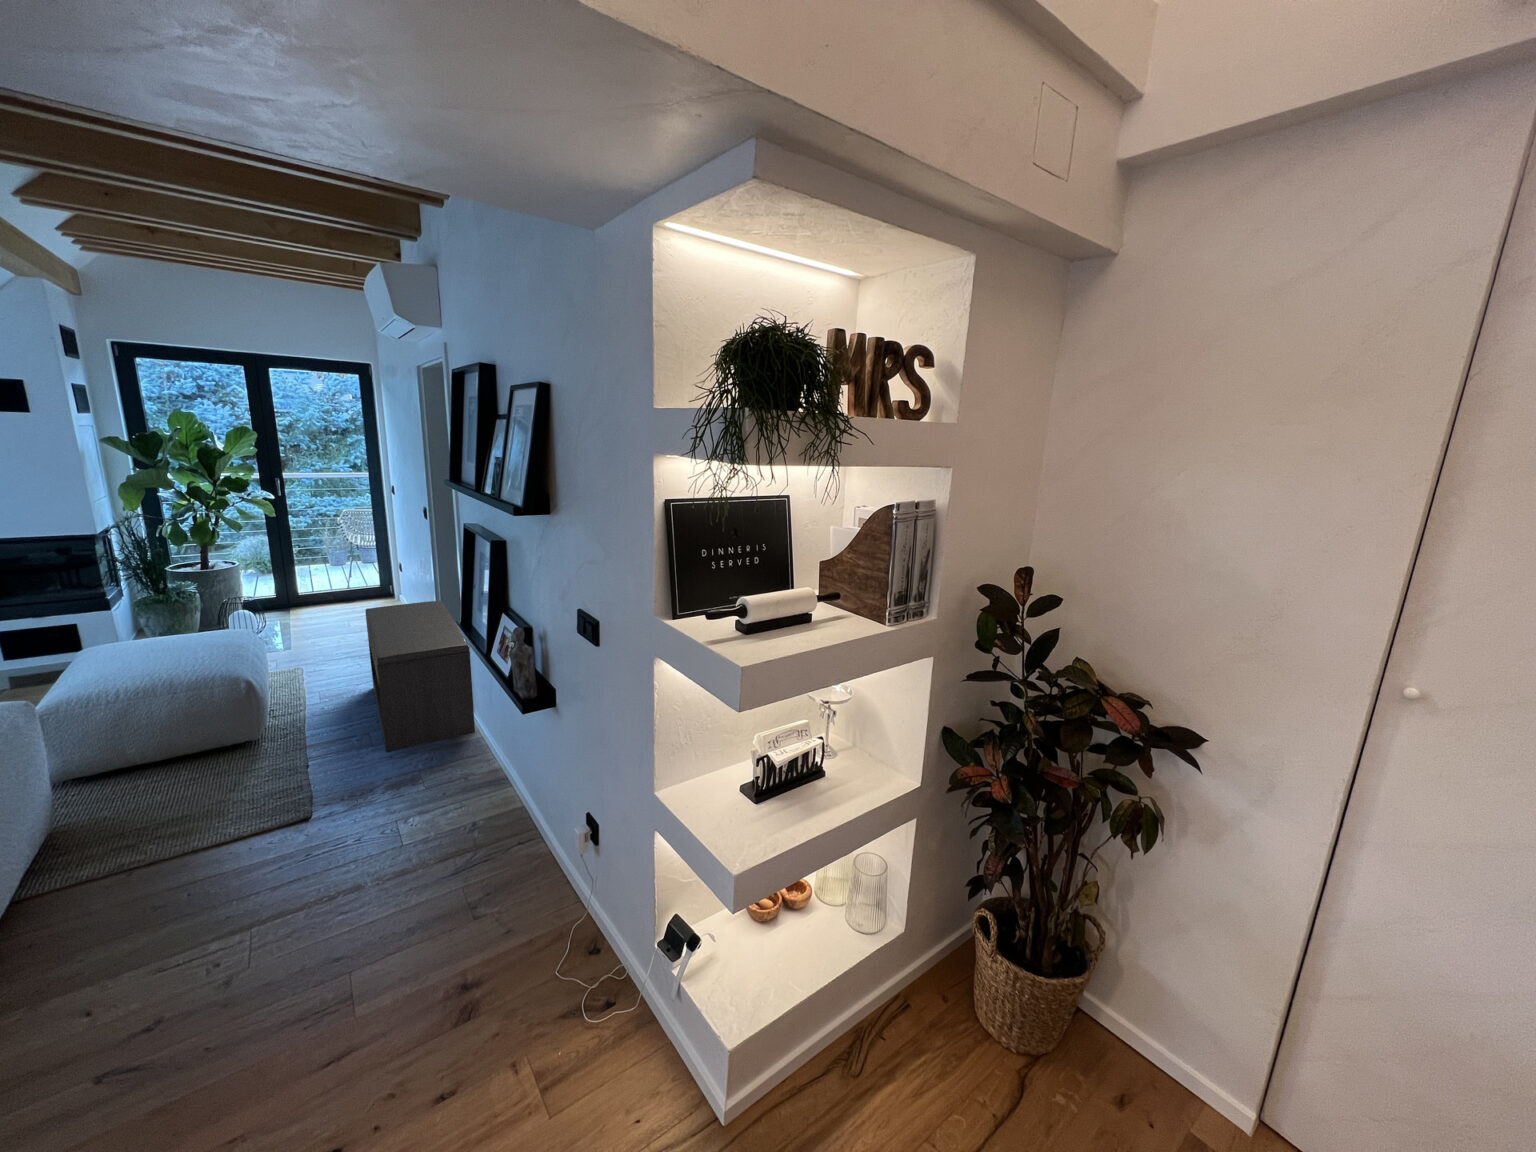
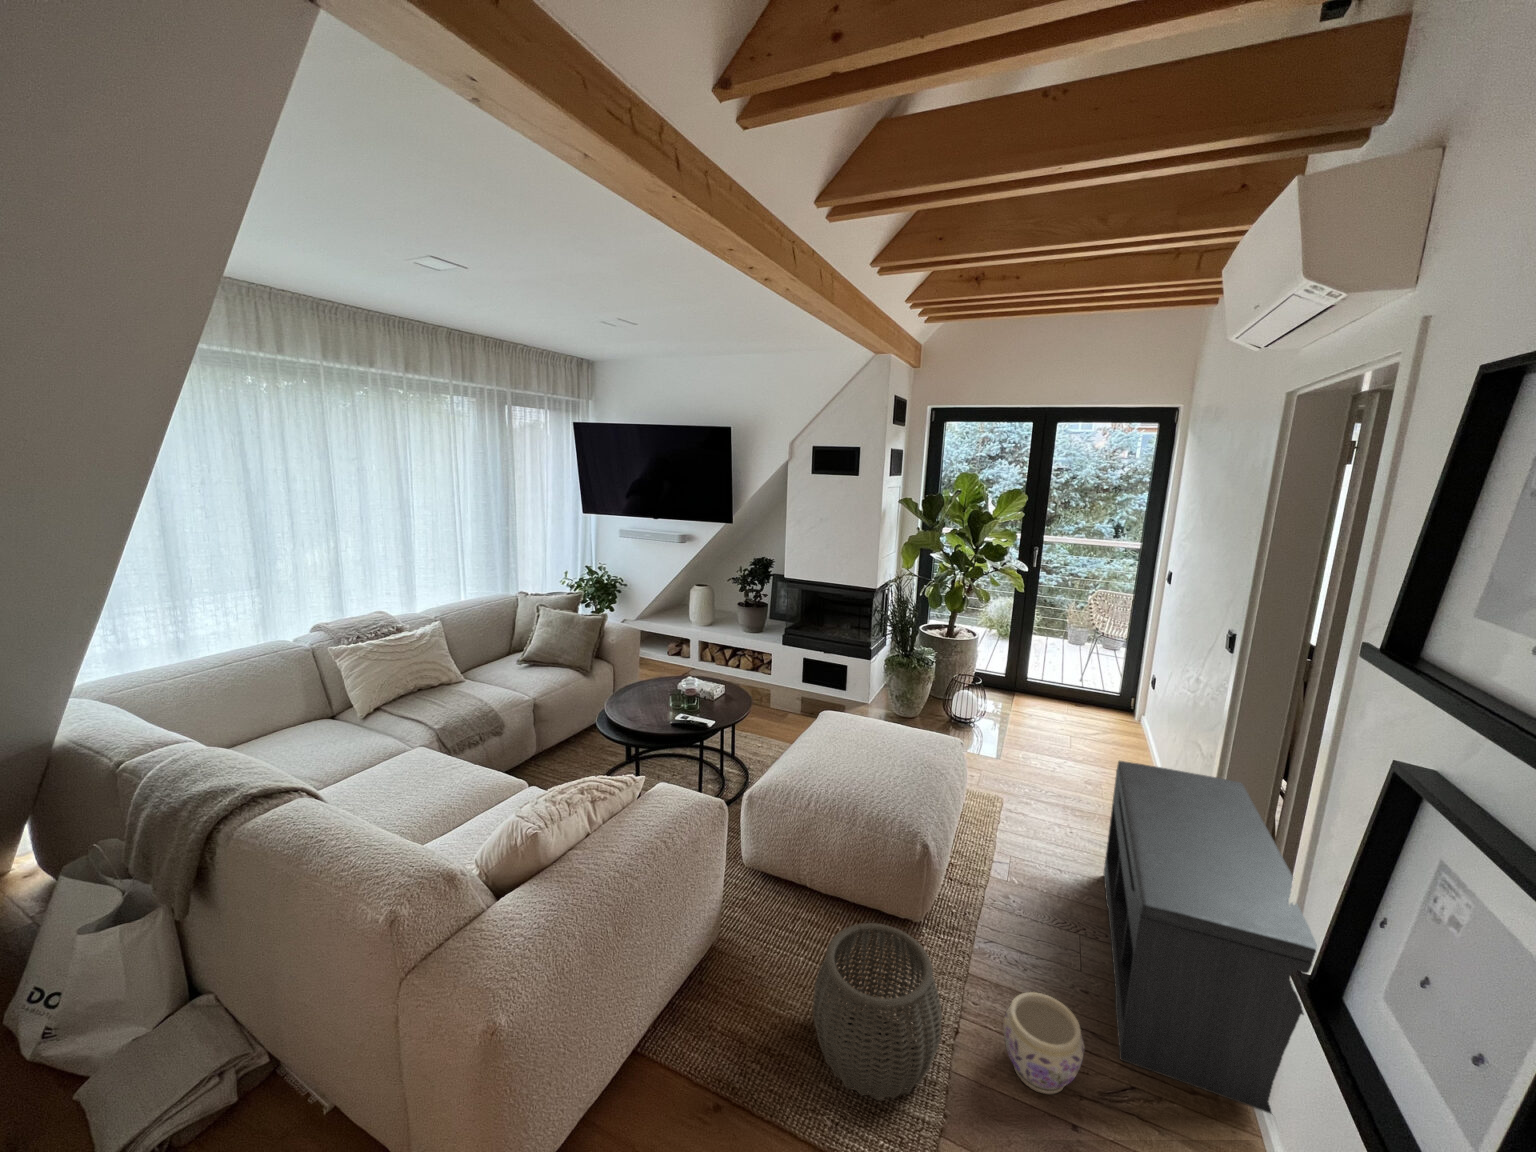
planter: none [306,734,360,785] -> present [1004,992,1084,1095]
woven basket: none [138,739,261,846] -> present [813,923,942,1100]

